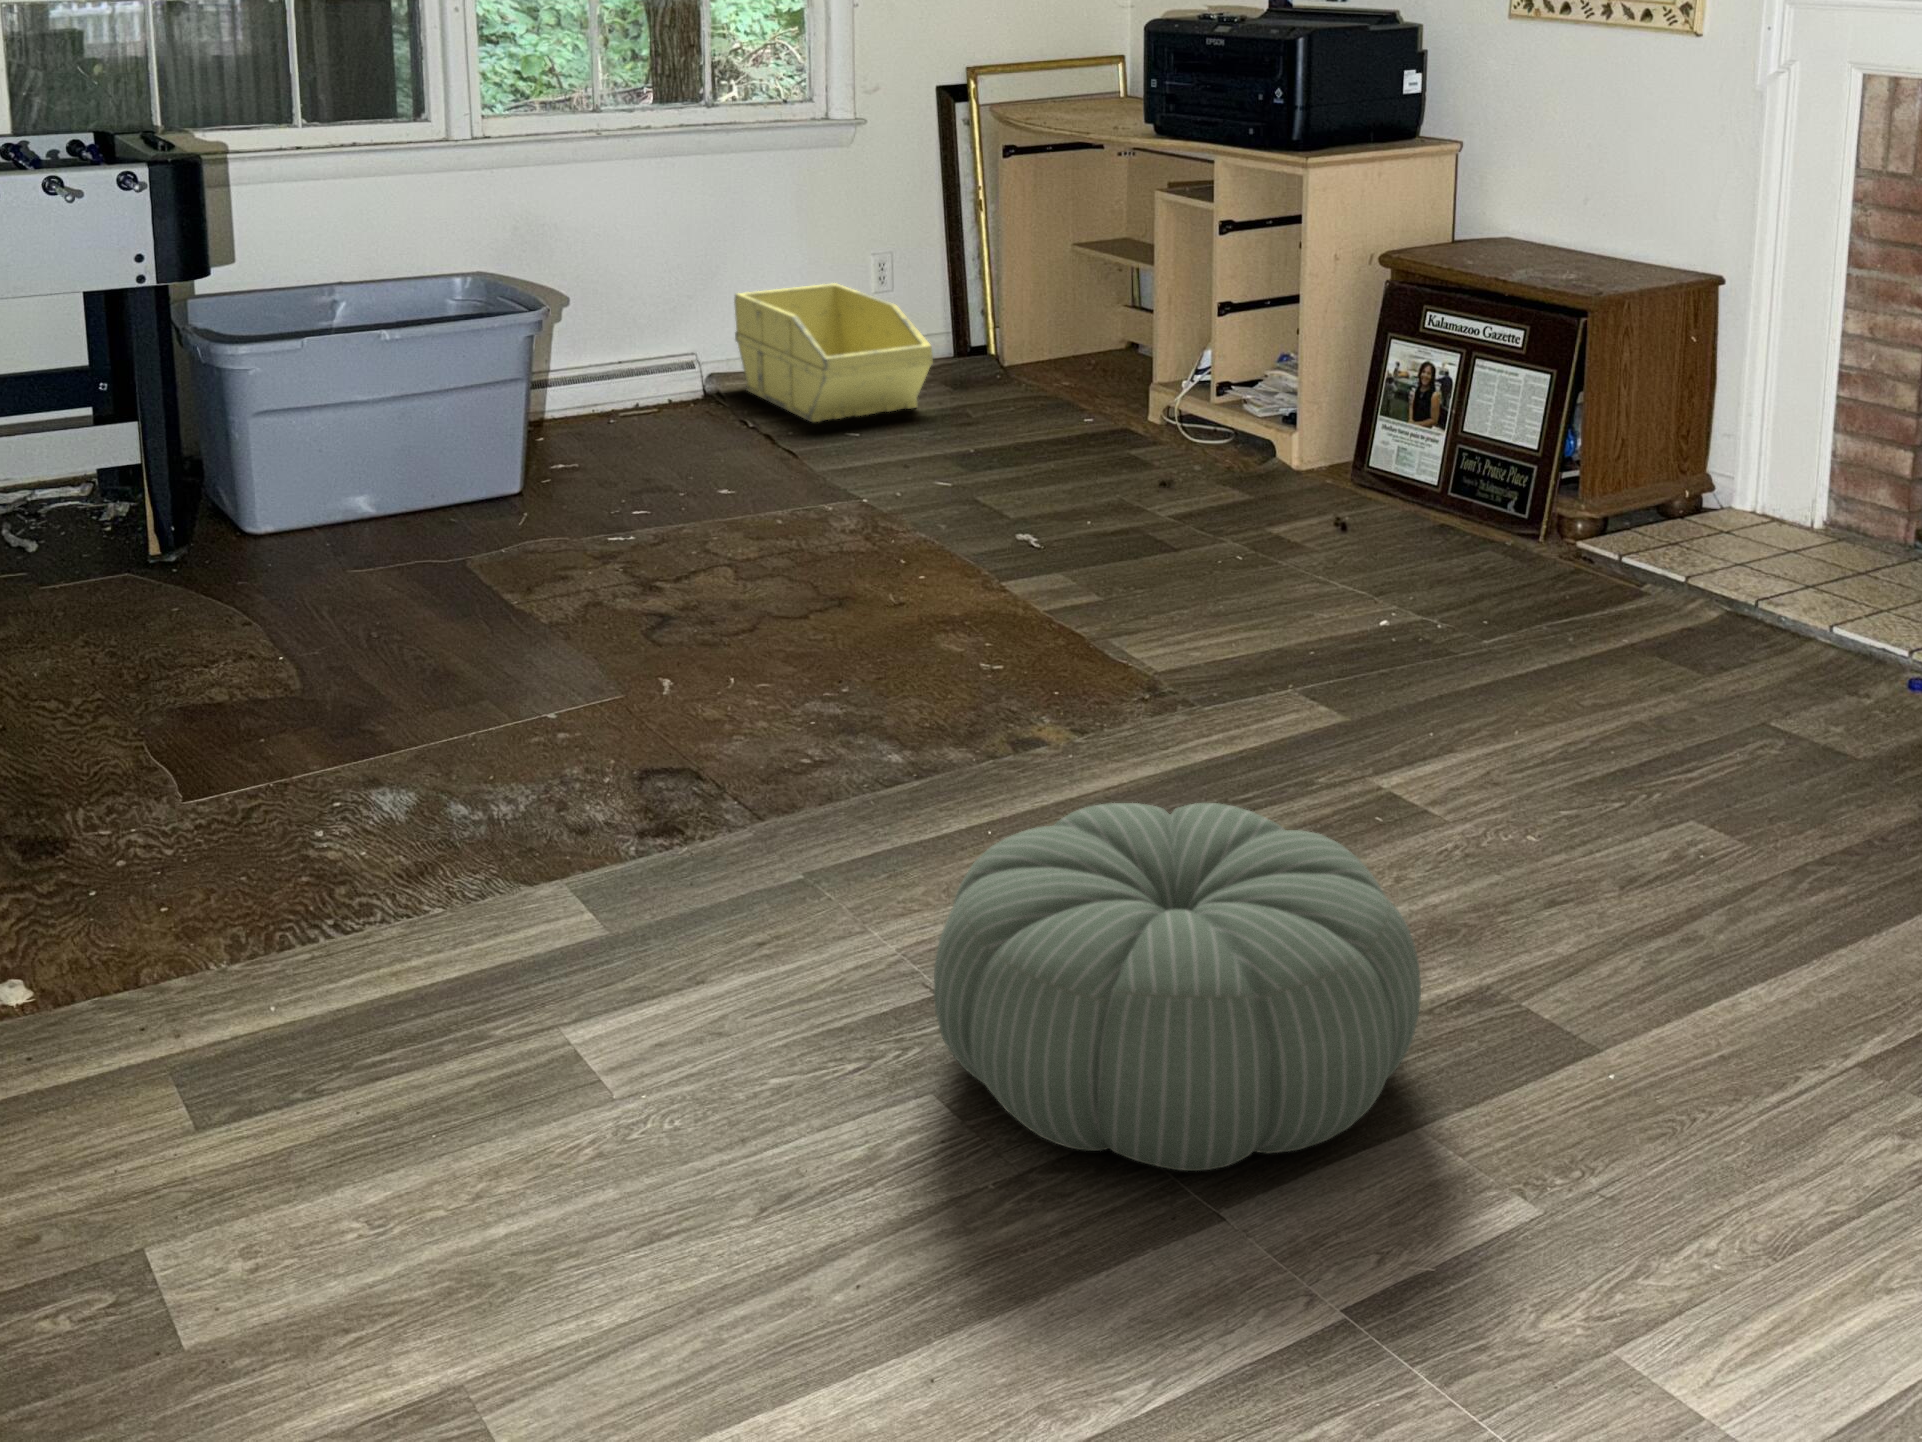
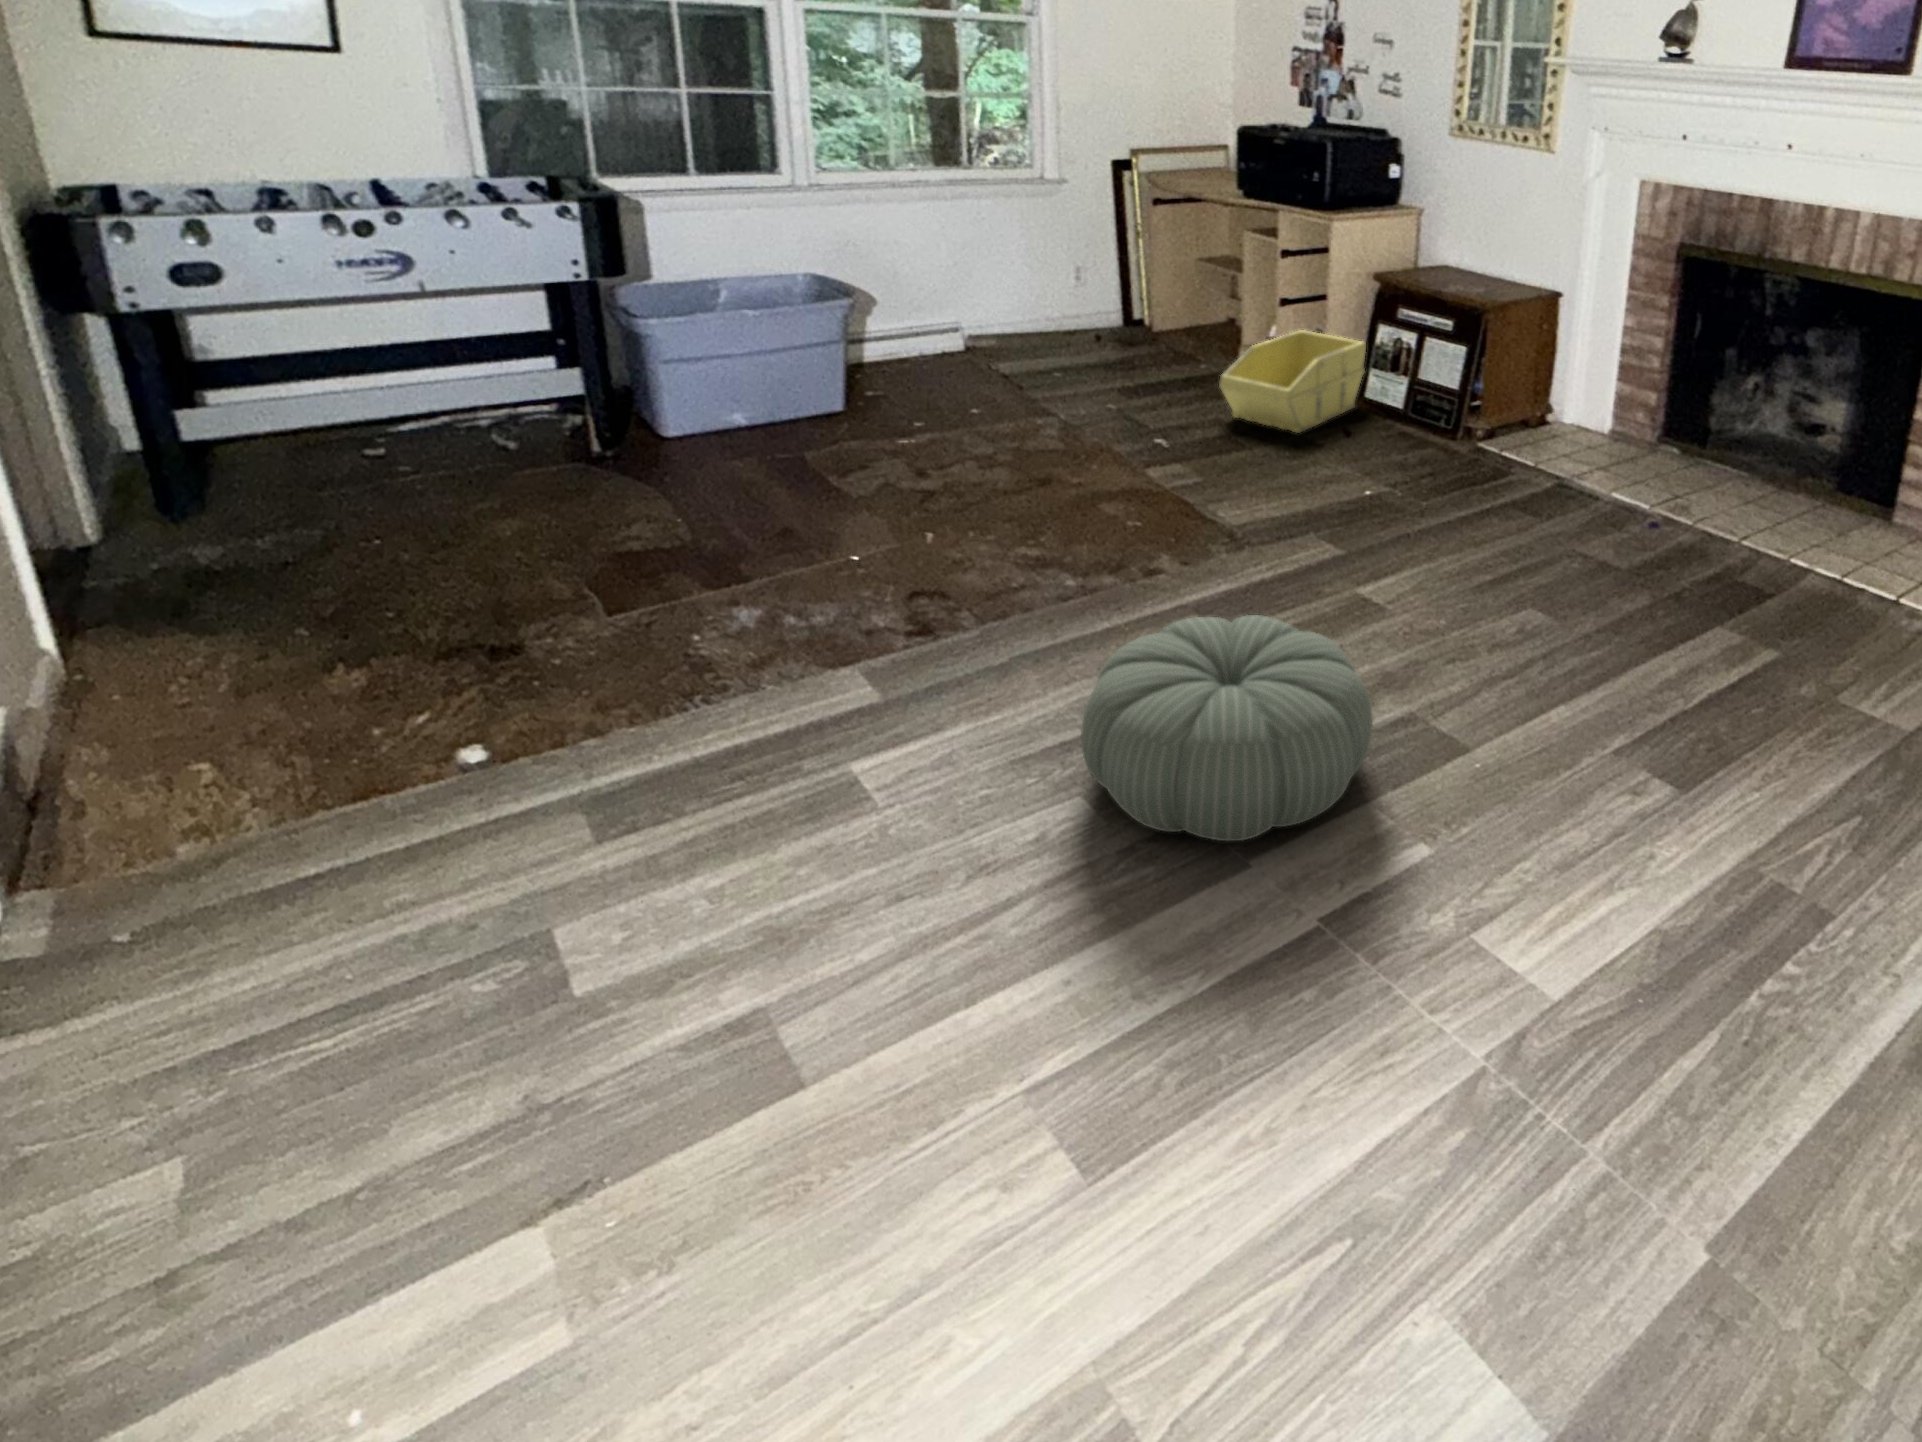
storage bin: present [734,283,933,422] -> present [1219,330,1366,433]

